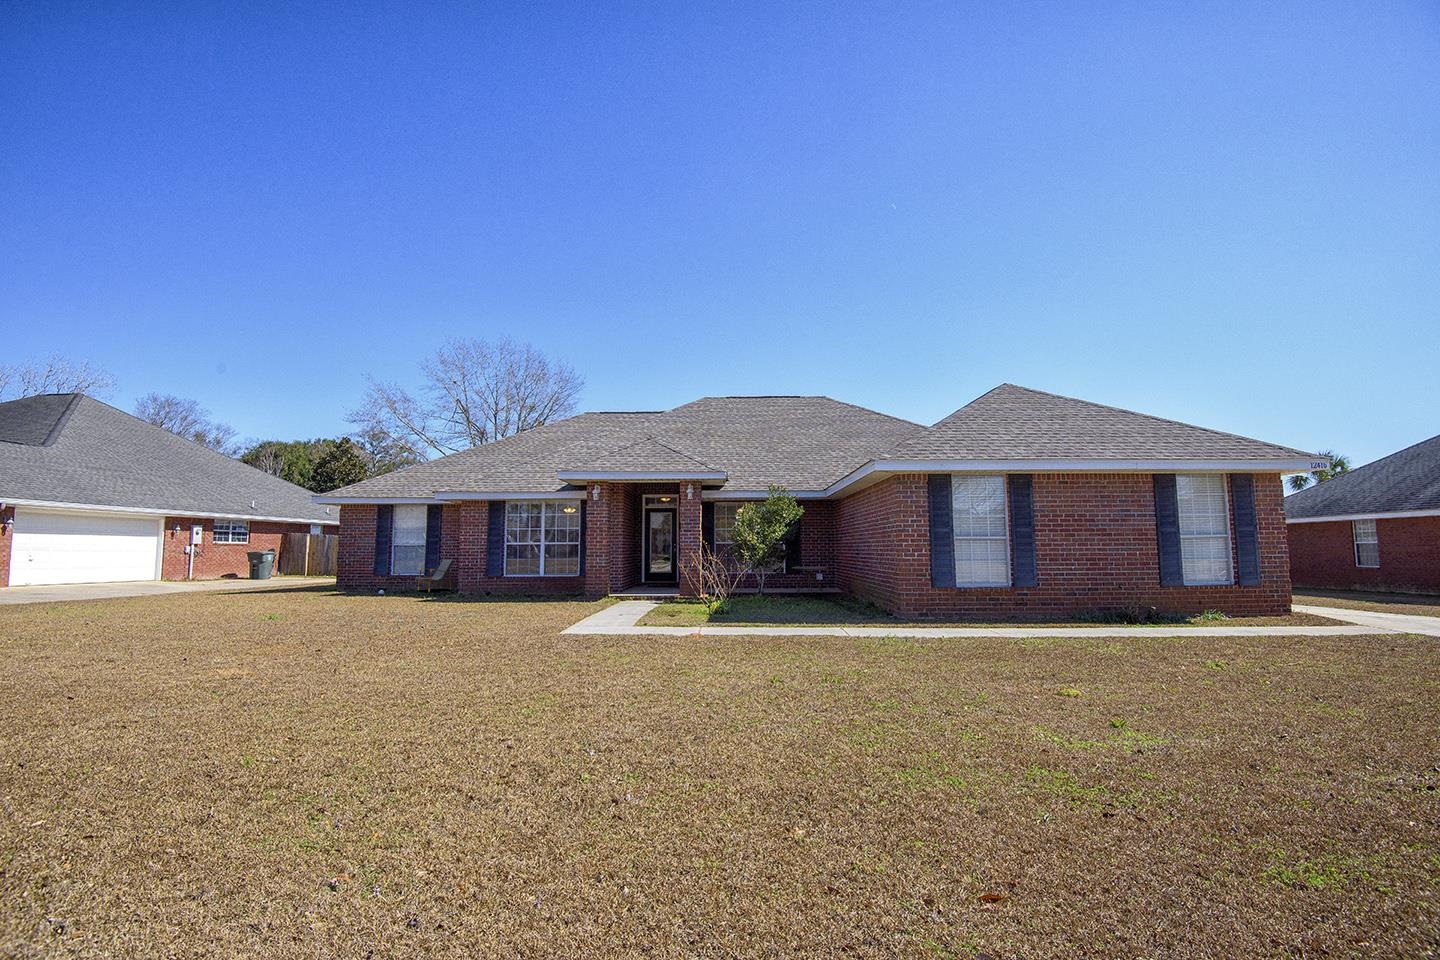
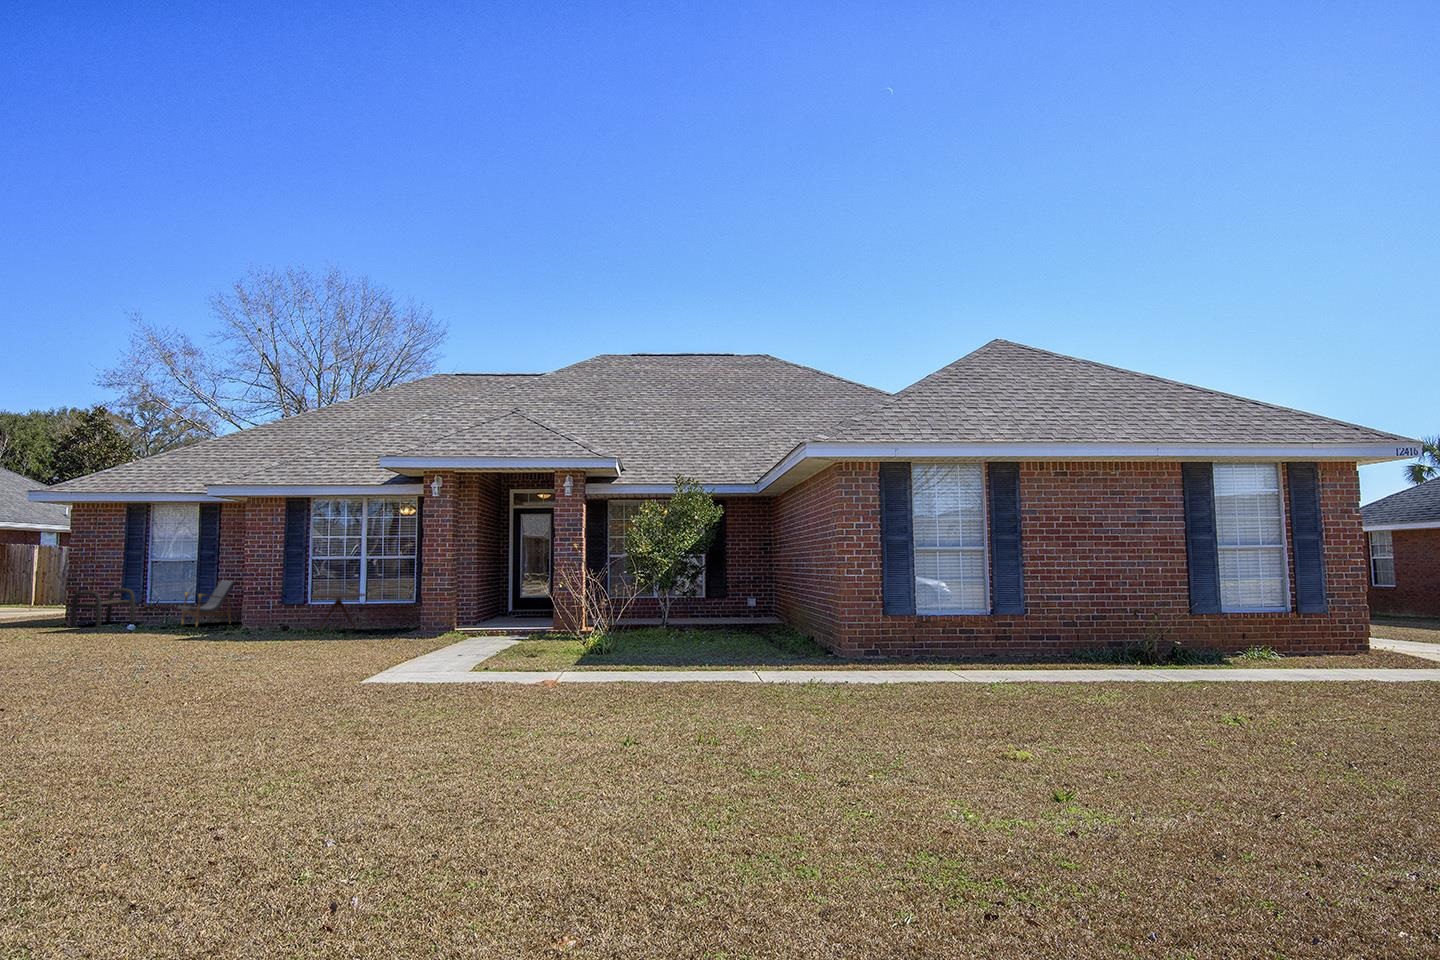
bench: none [344,565,385,592] -> present [70,588,135,627]
round table: present [792,567,827,593] -> present [311,593,366,631]

